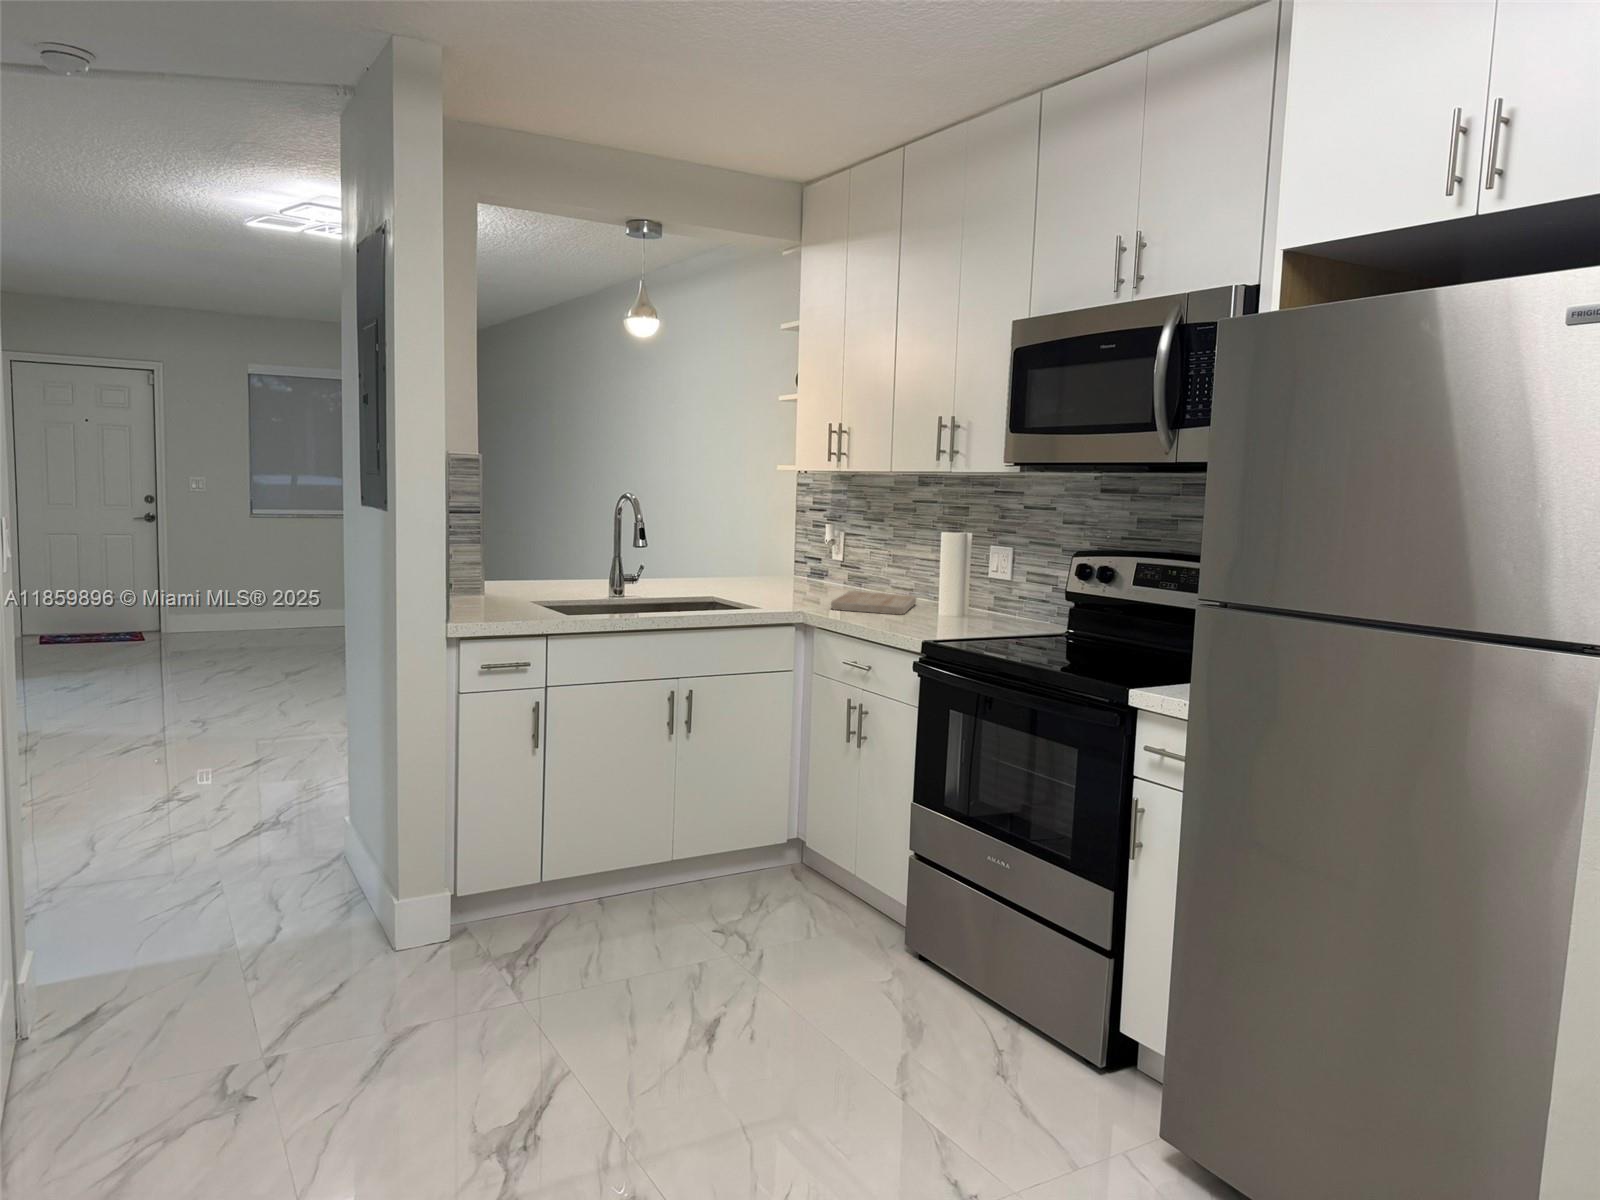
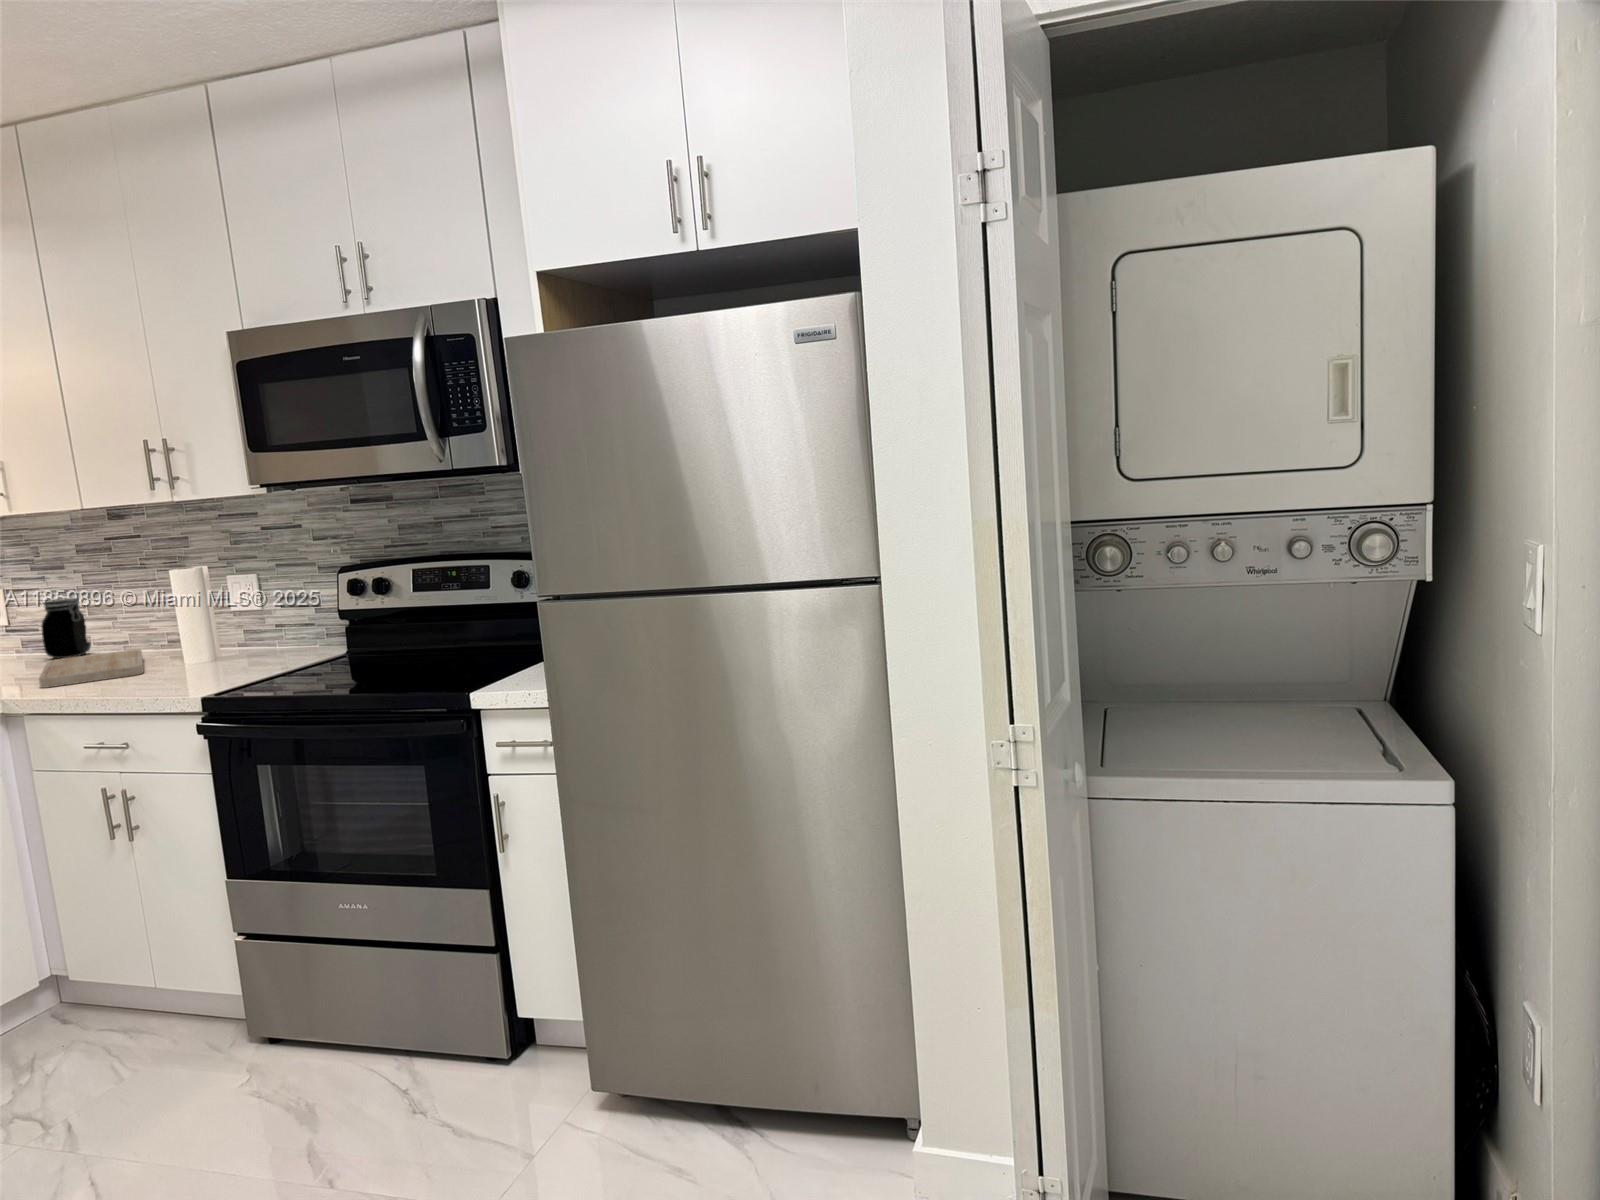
jar: none [857,545,891,594] -> present [41,598,91,658]

